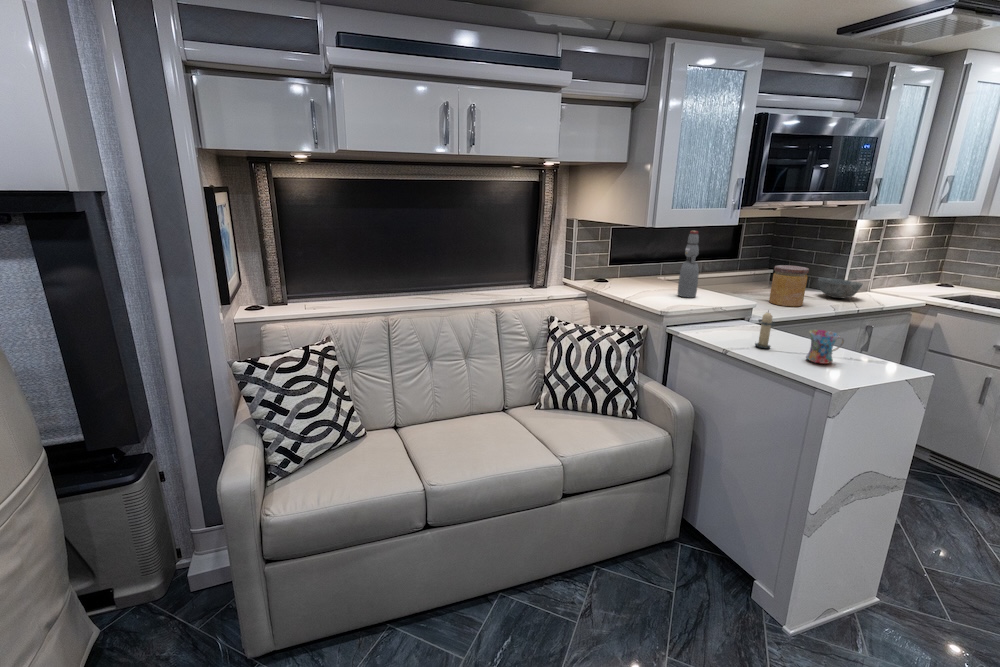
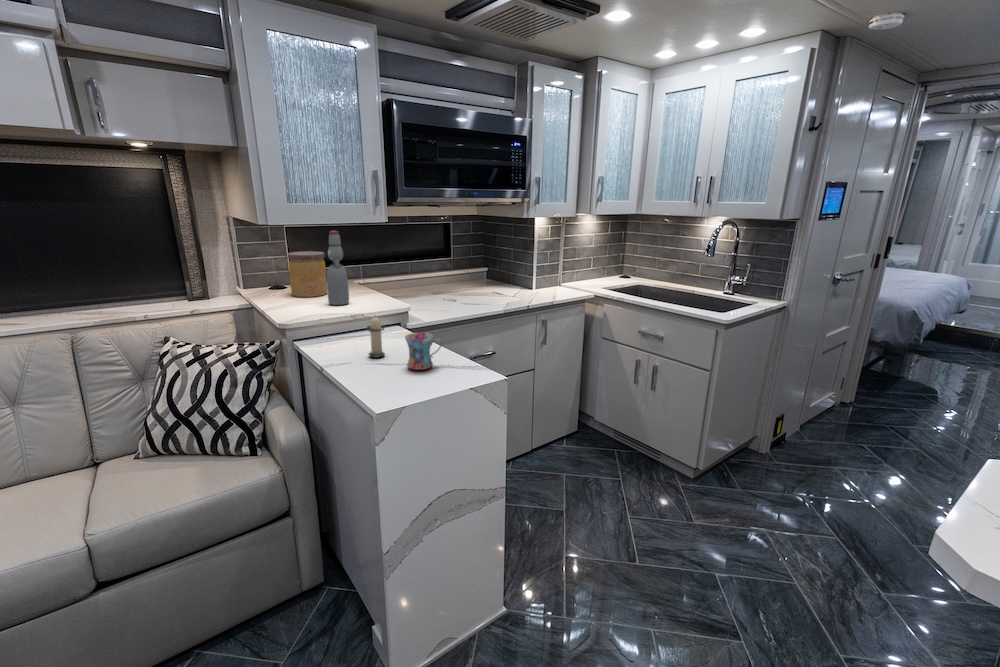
jar: present [769,265,809,306] -> present [288,251,327,297]
bowl: present [818,278,863,298] -> none [502,276,539,294]

